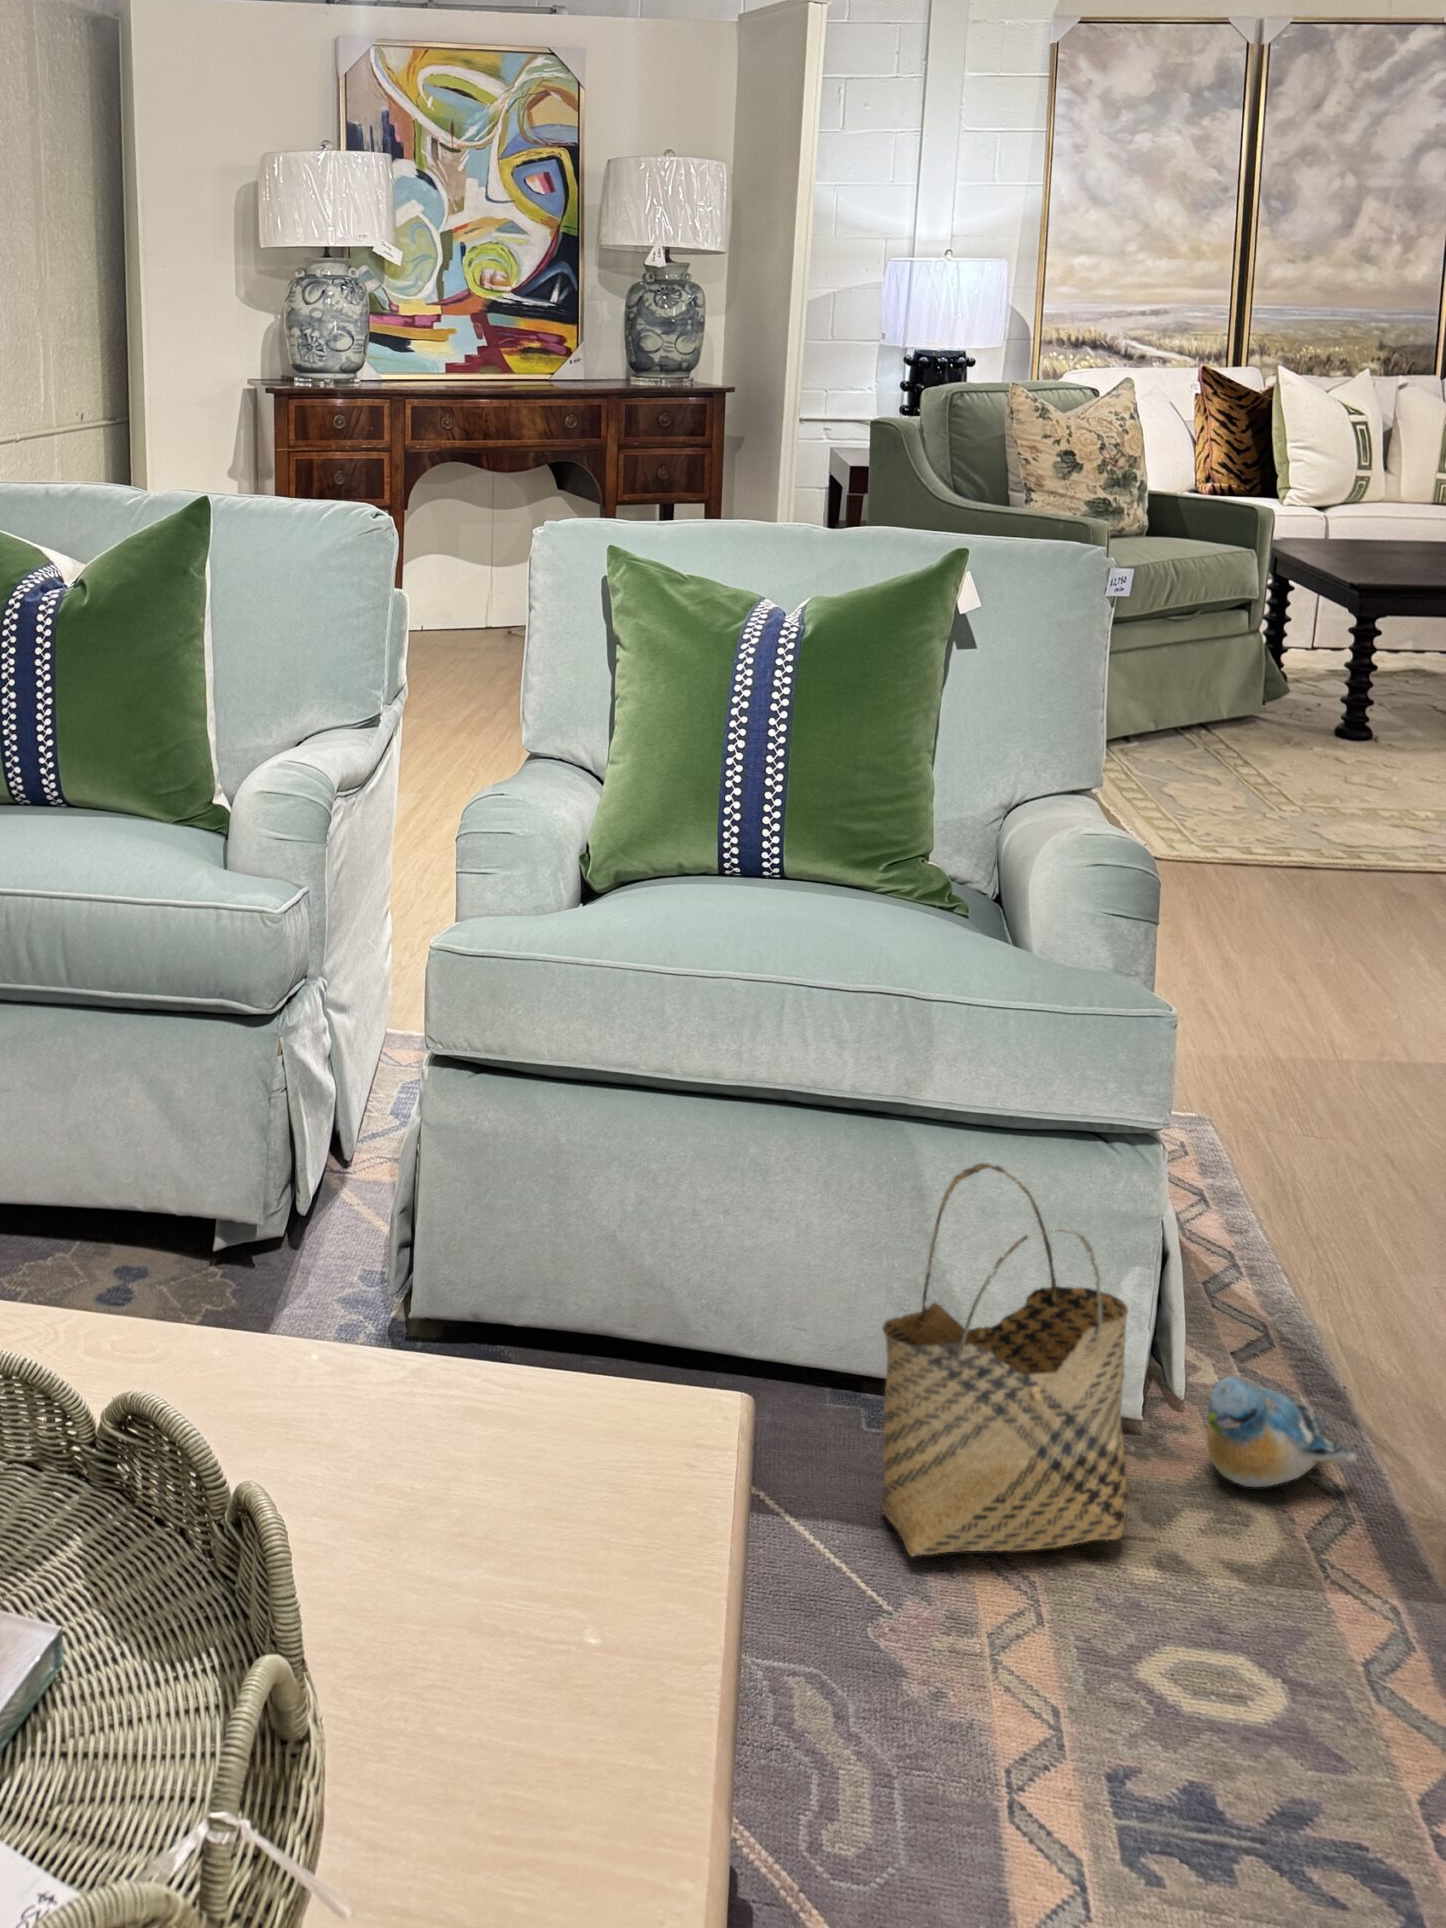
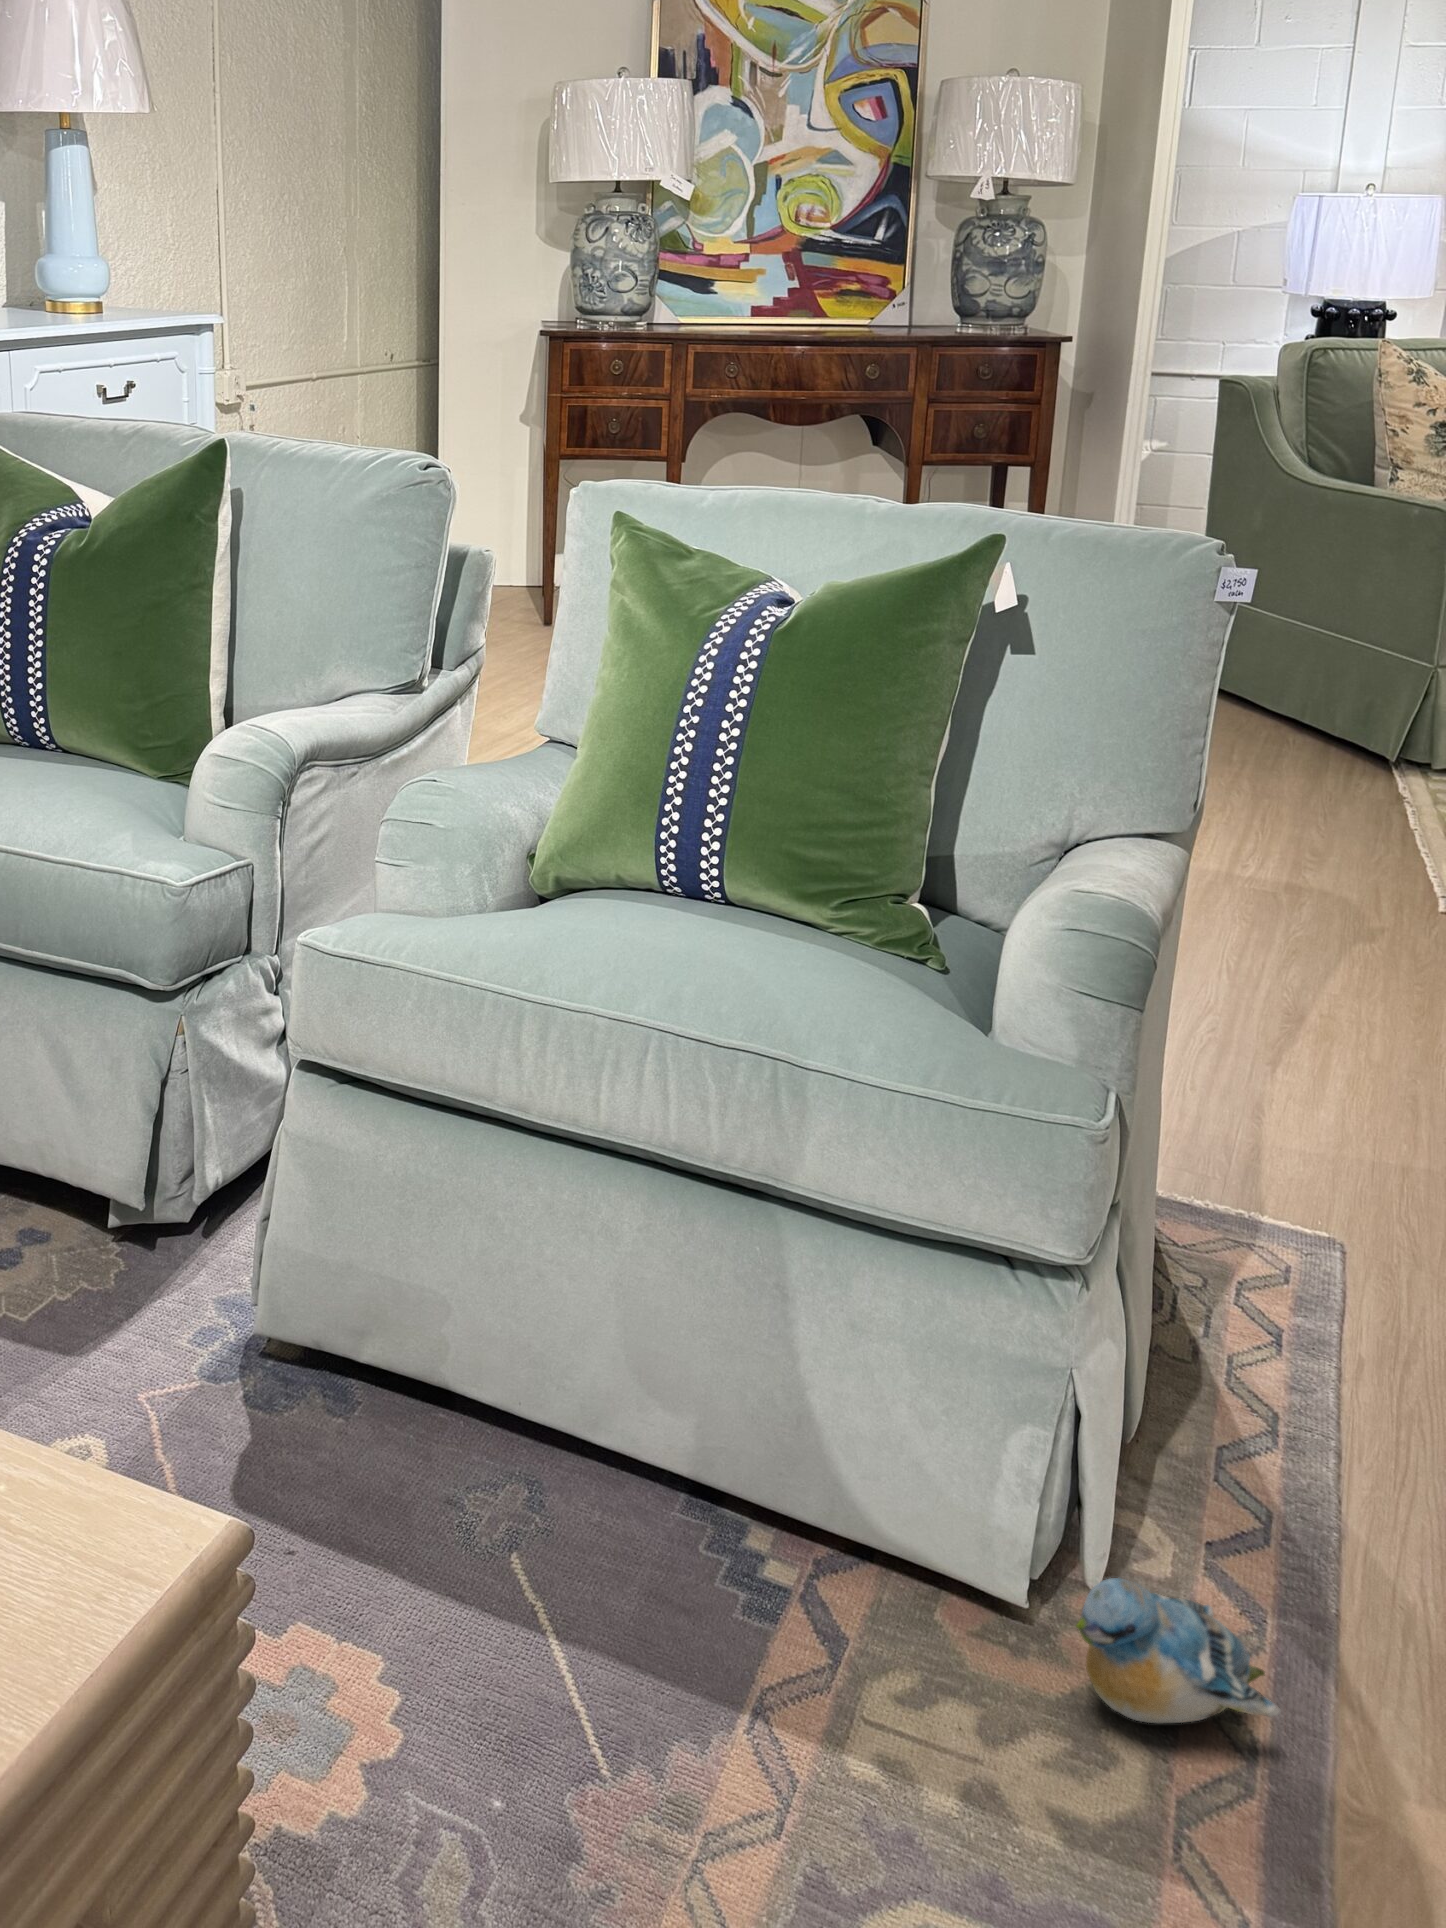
woven basket: present [881,1164,1128,1557] -> none [638,1268,962,1750]

